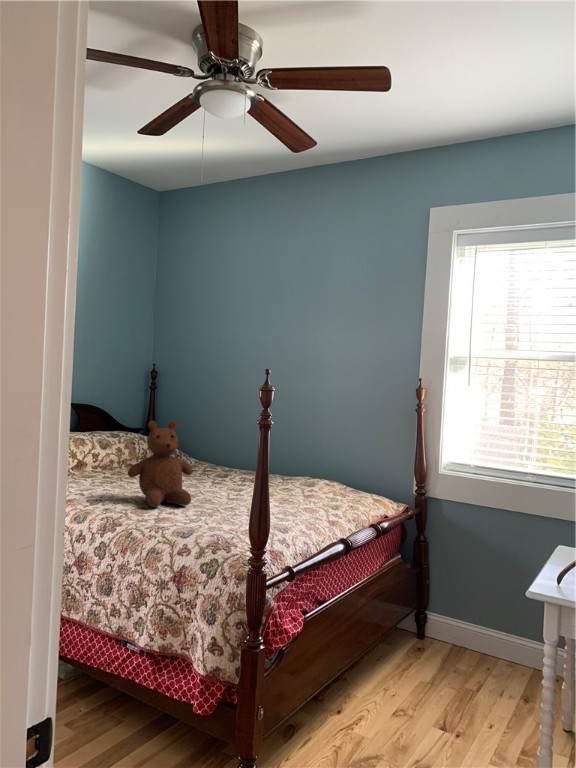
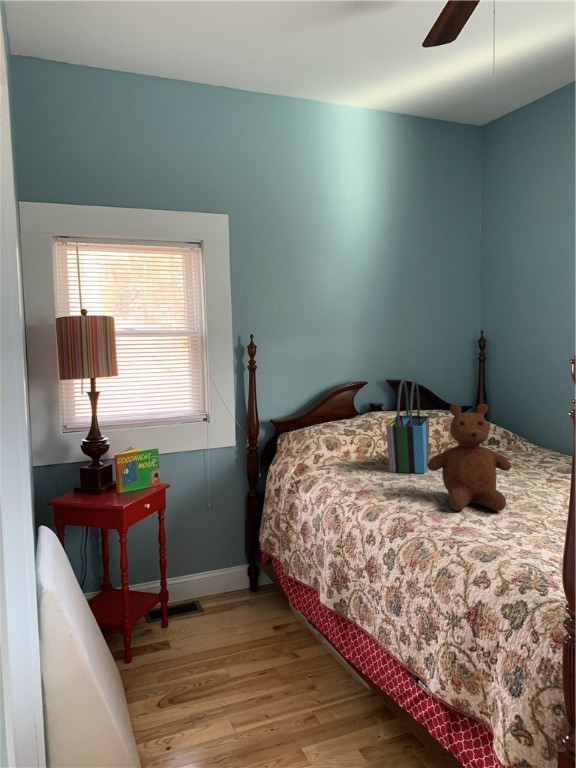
tote bag: none [83,401,117,484] -> present [386,380,429,473]

